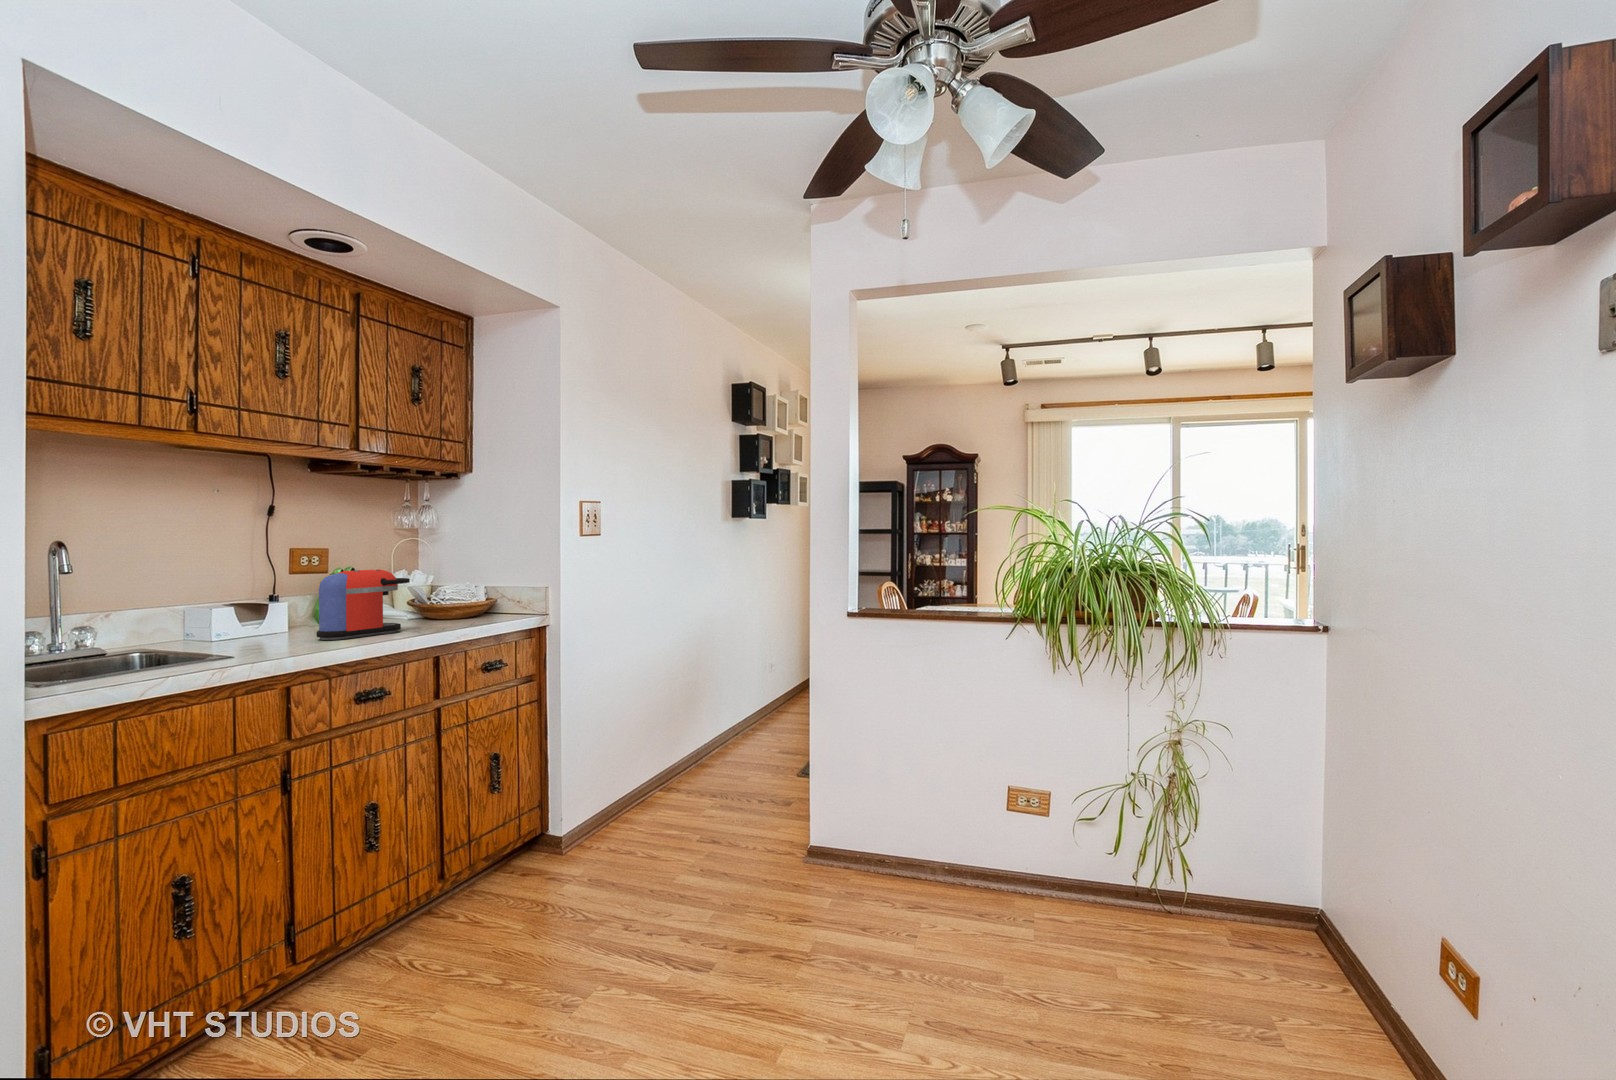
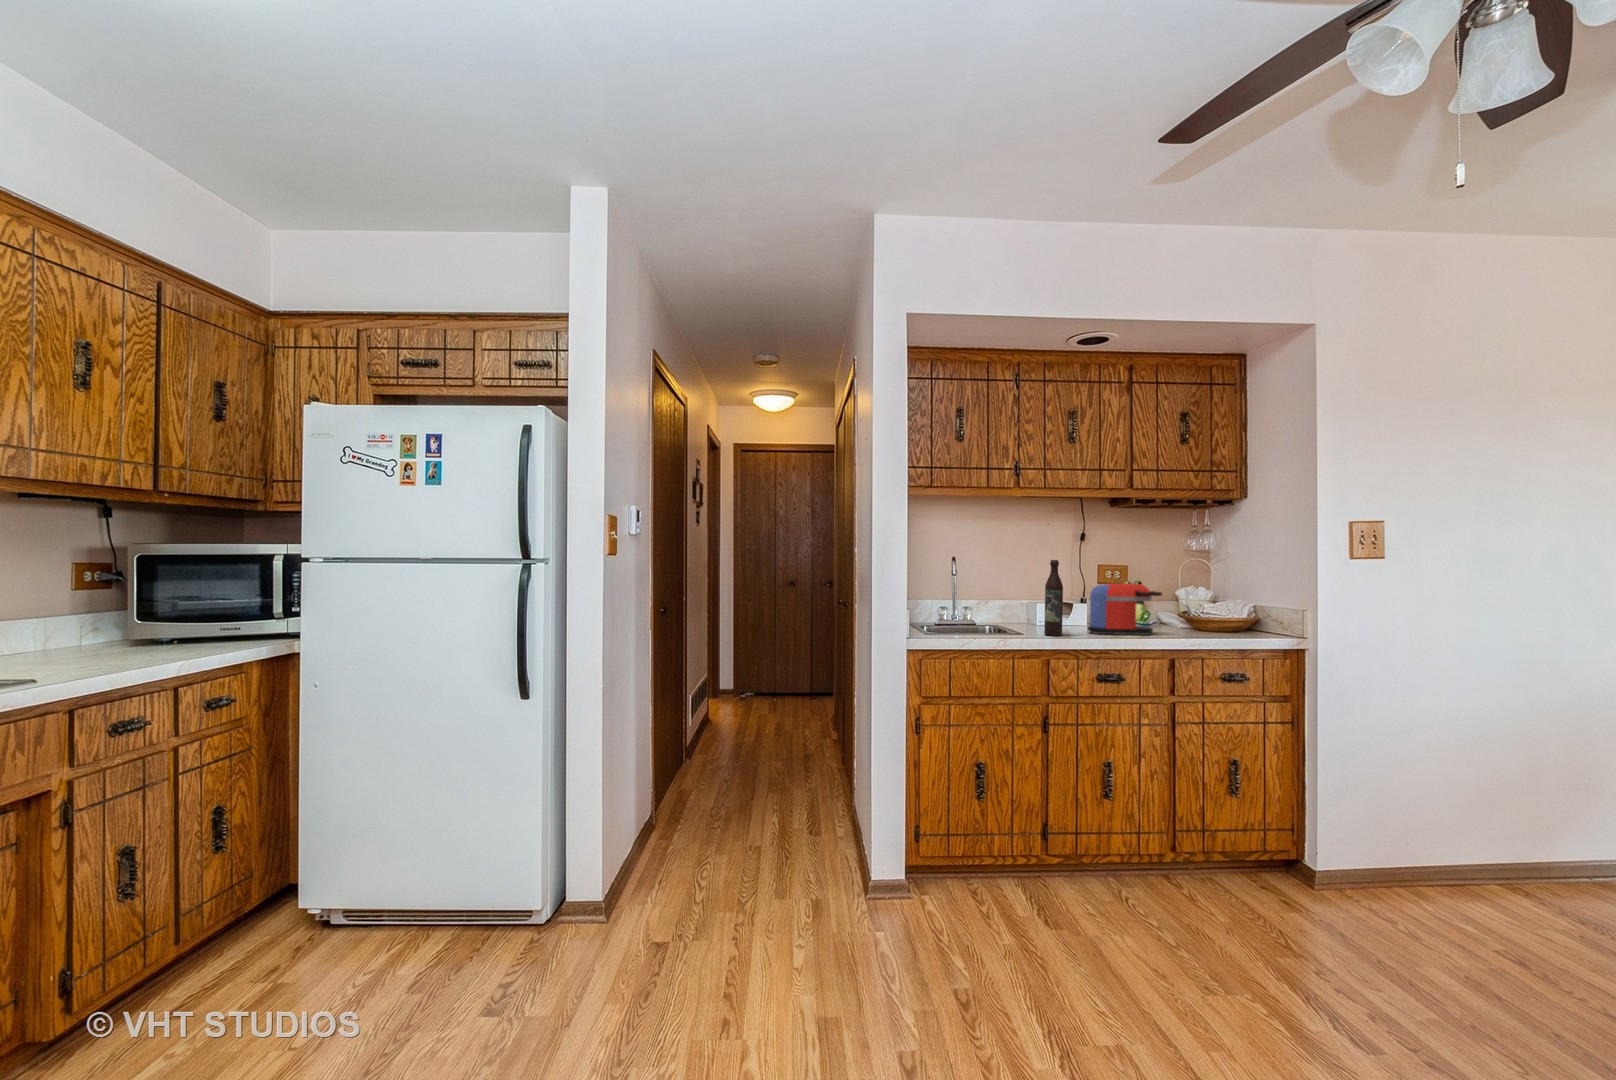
wine bottle: none [263,542,293,651] -> present [1044,560,1063,636]

